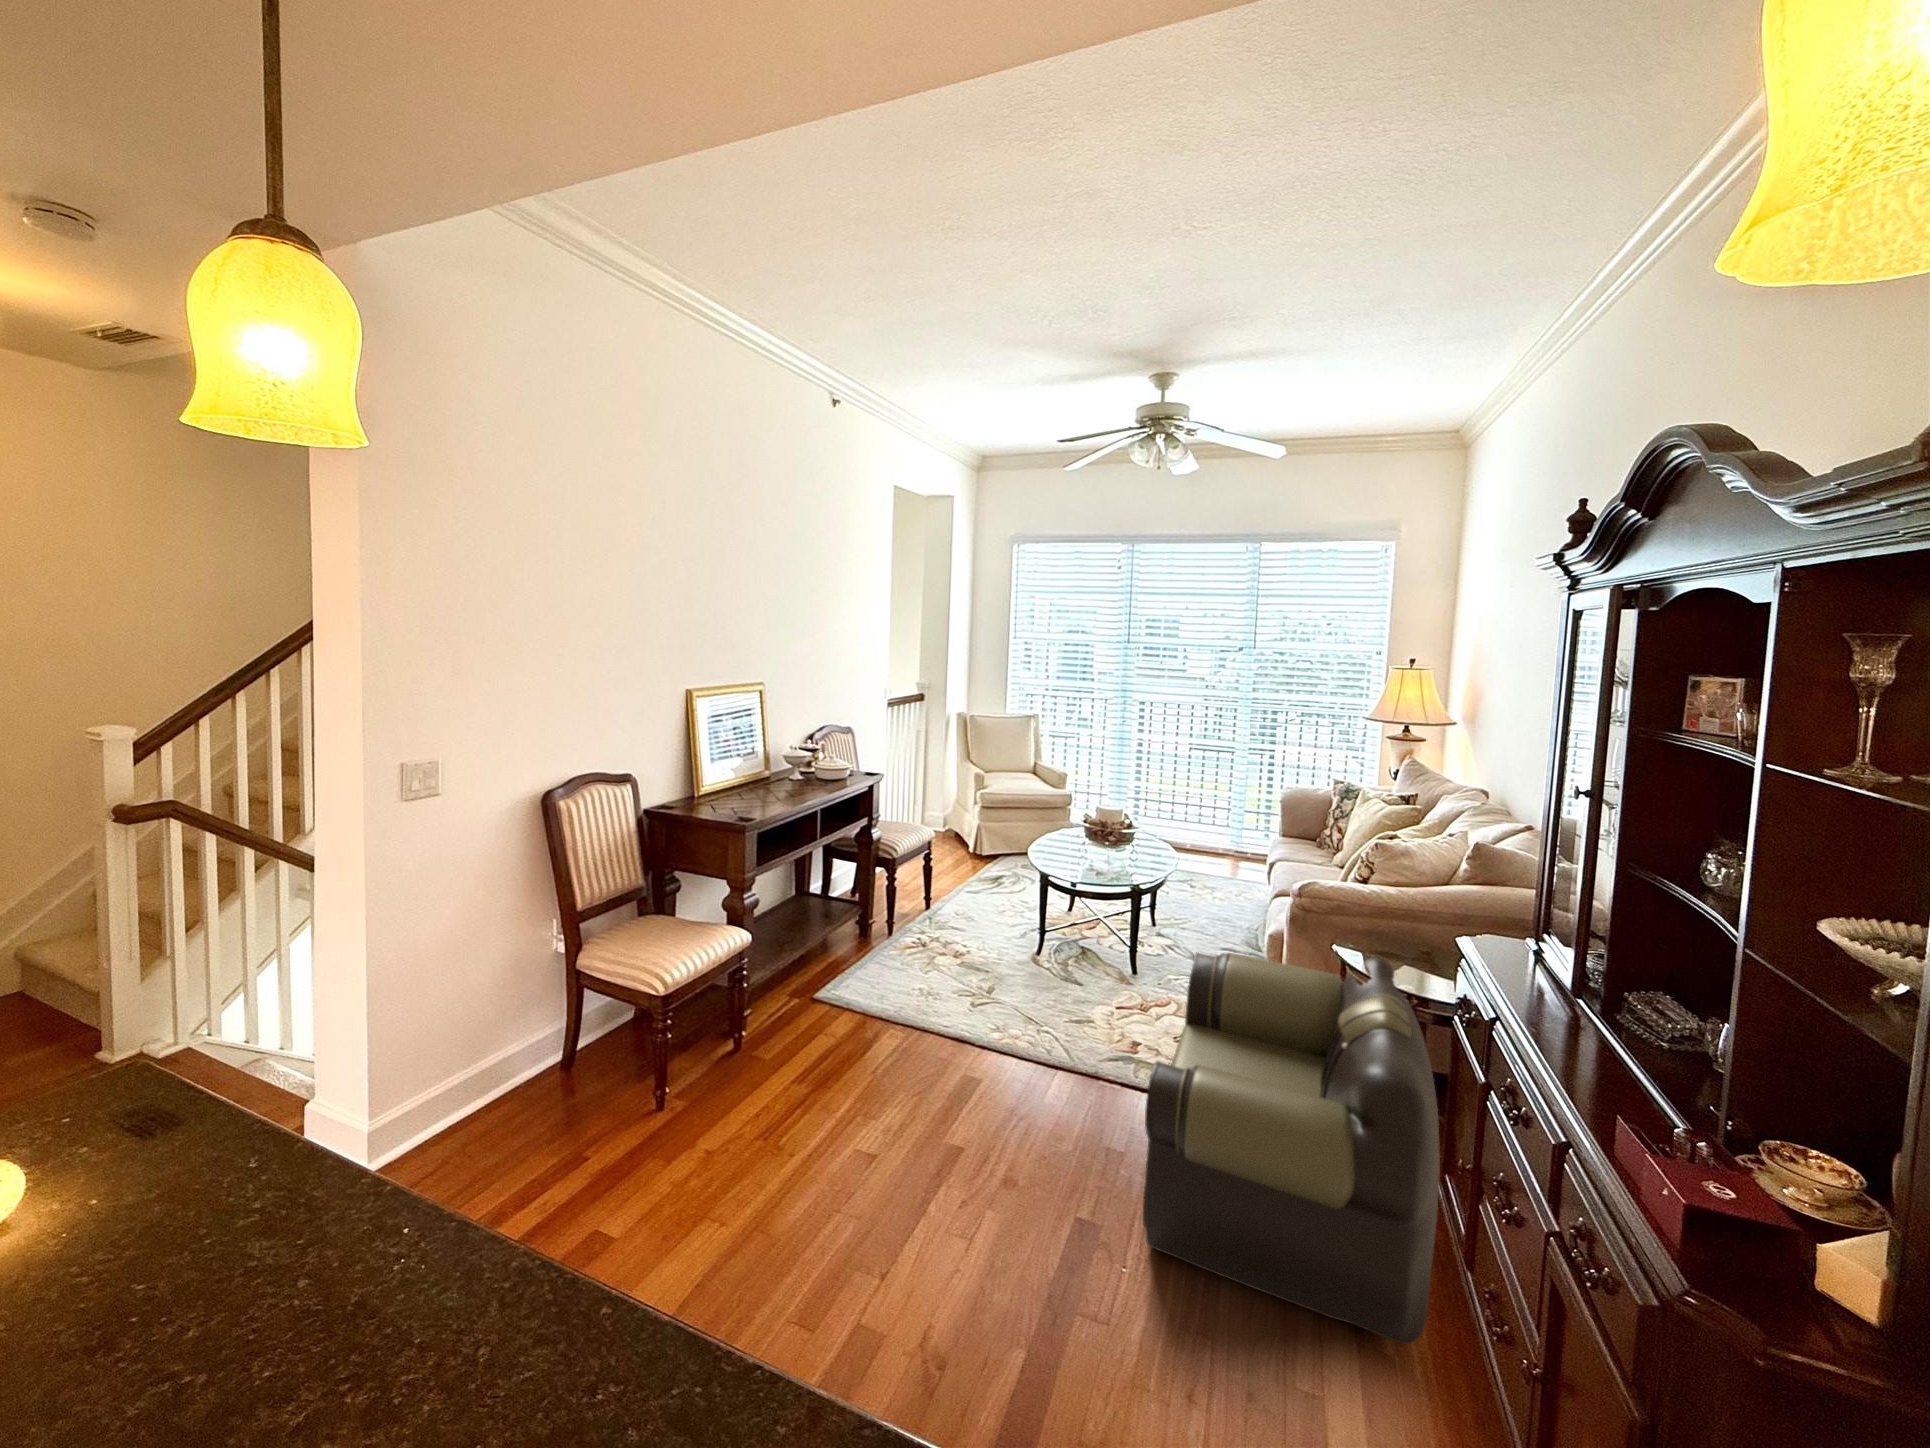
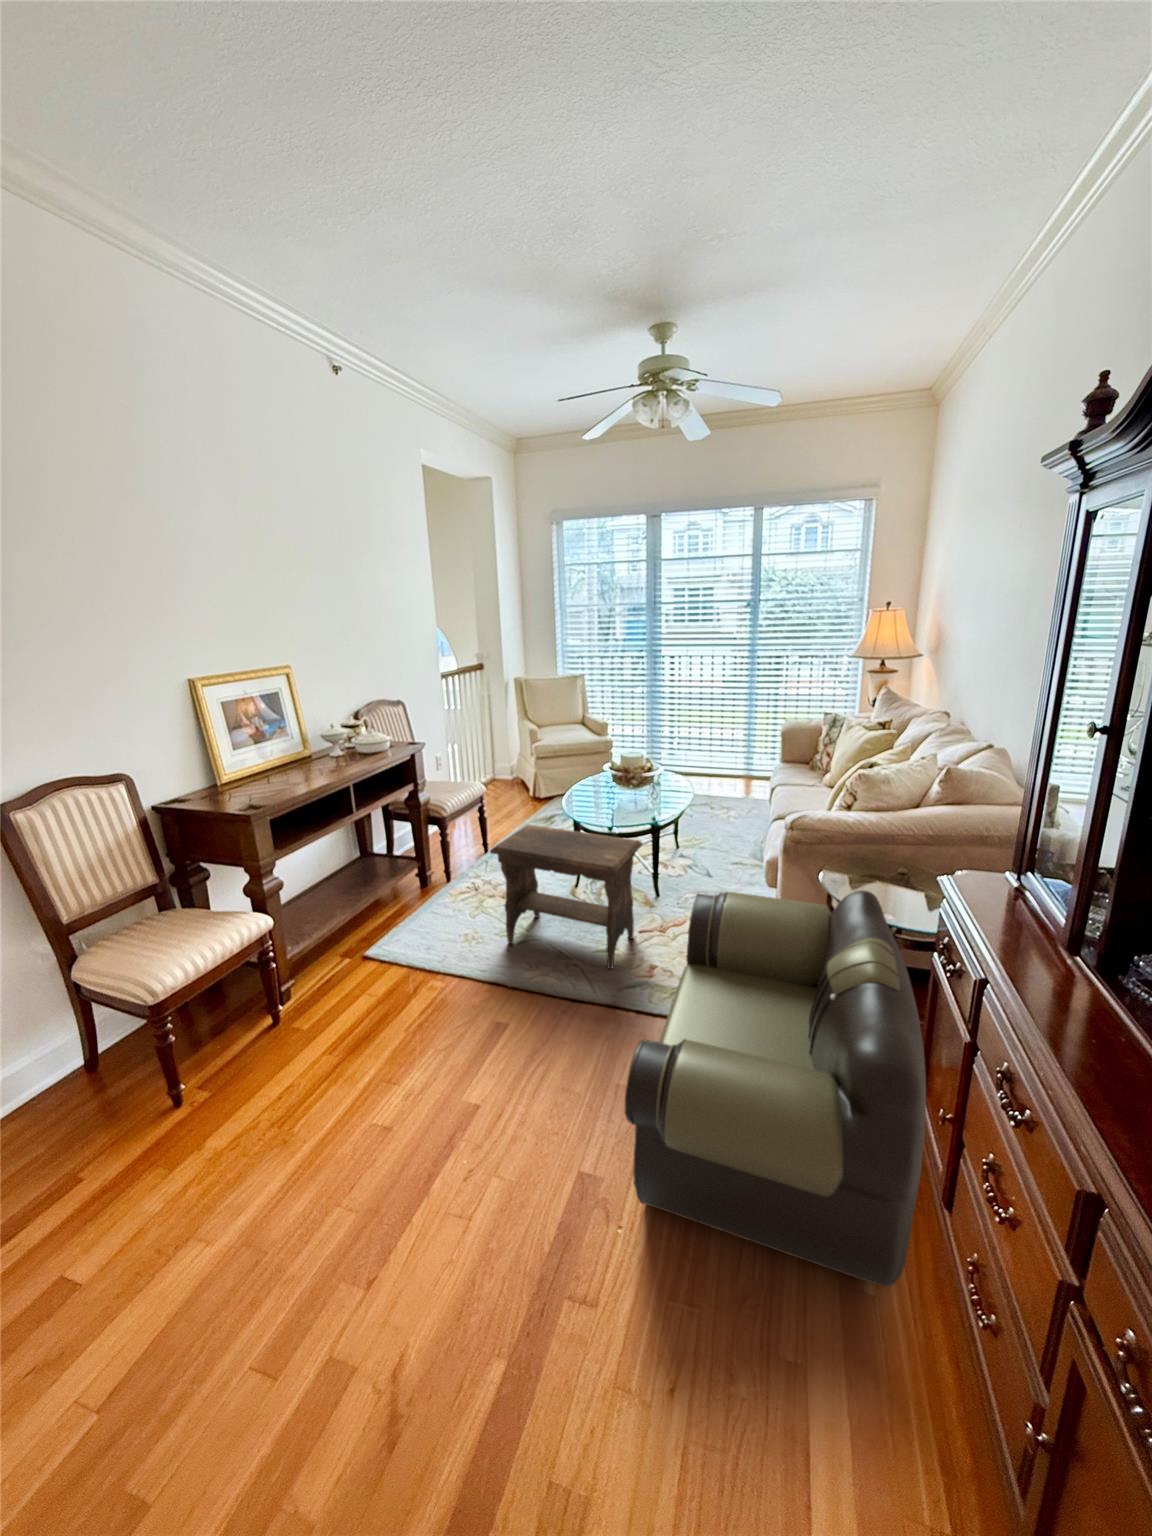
footstool: none [961,871,1128,1042] -> present [490,824,642,969]

